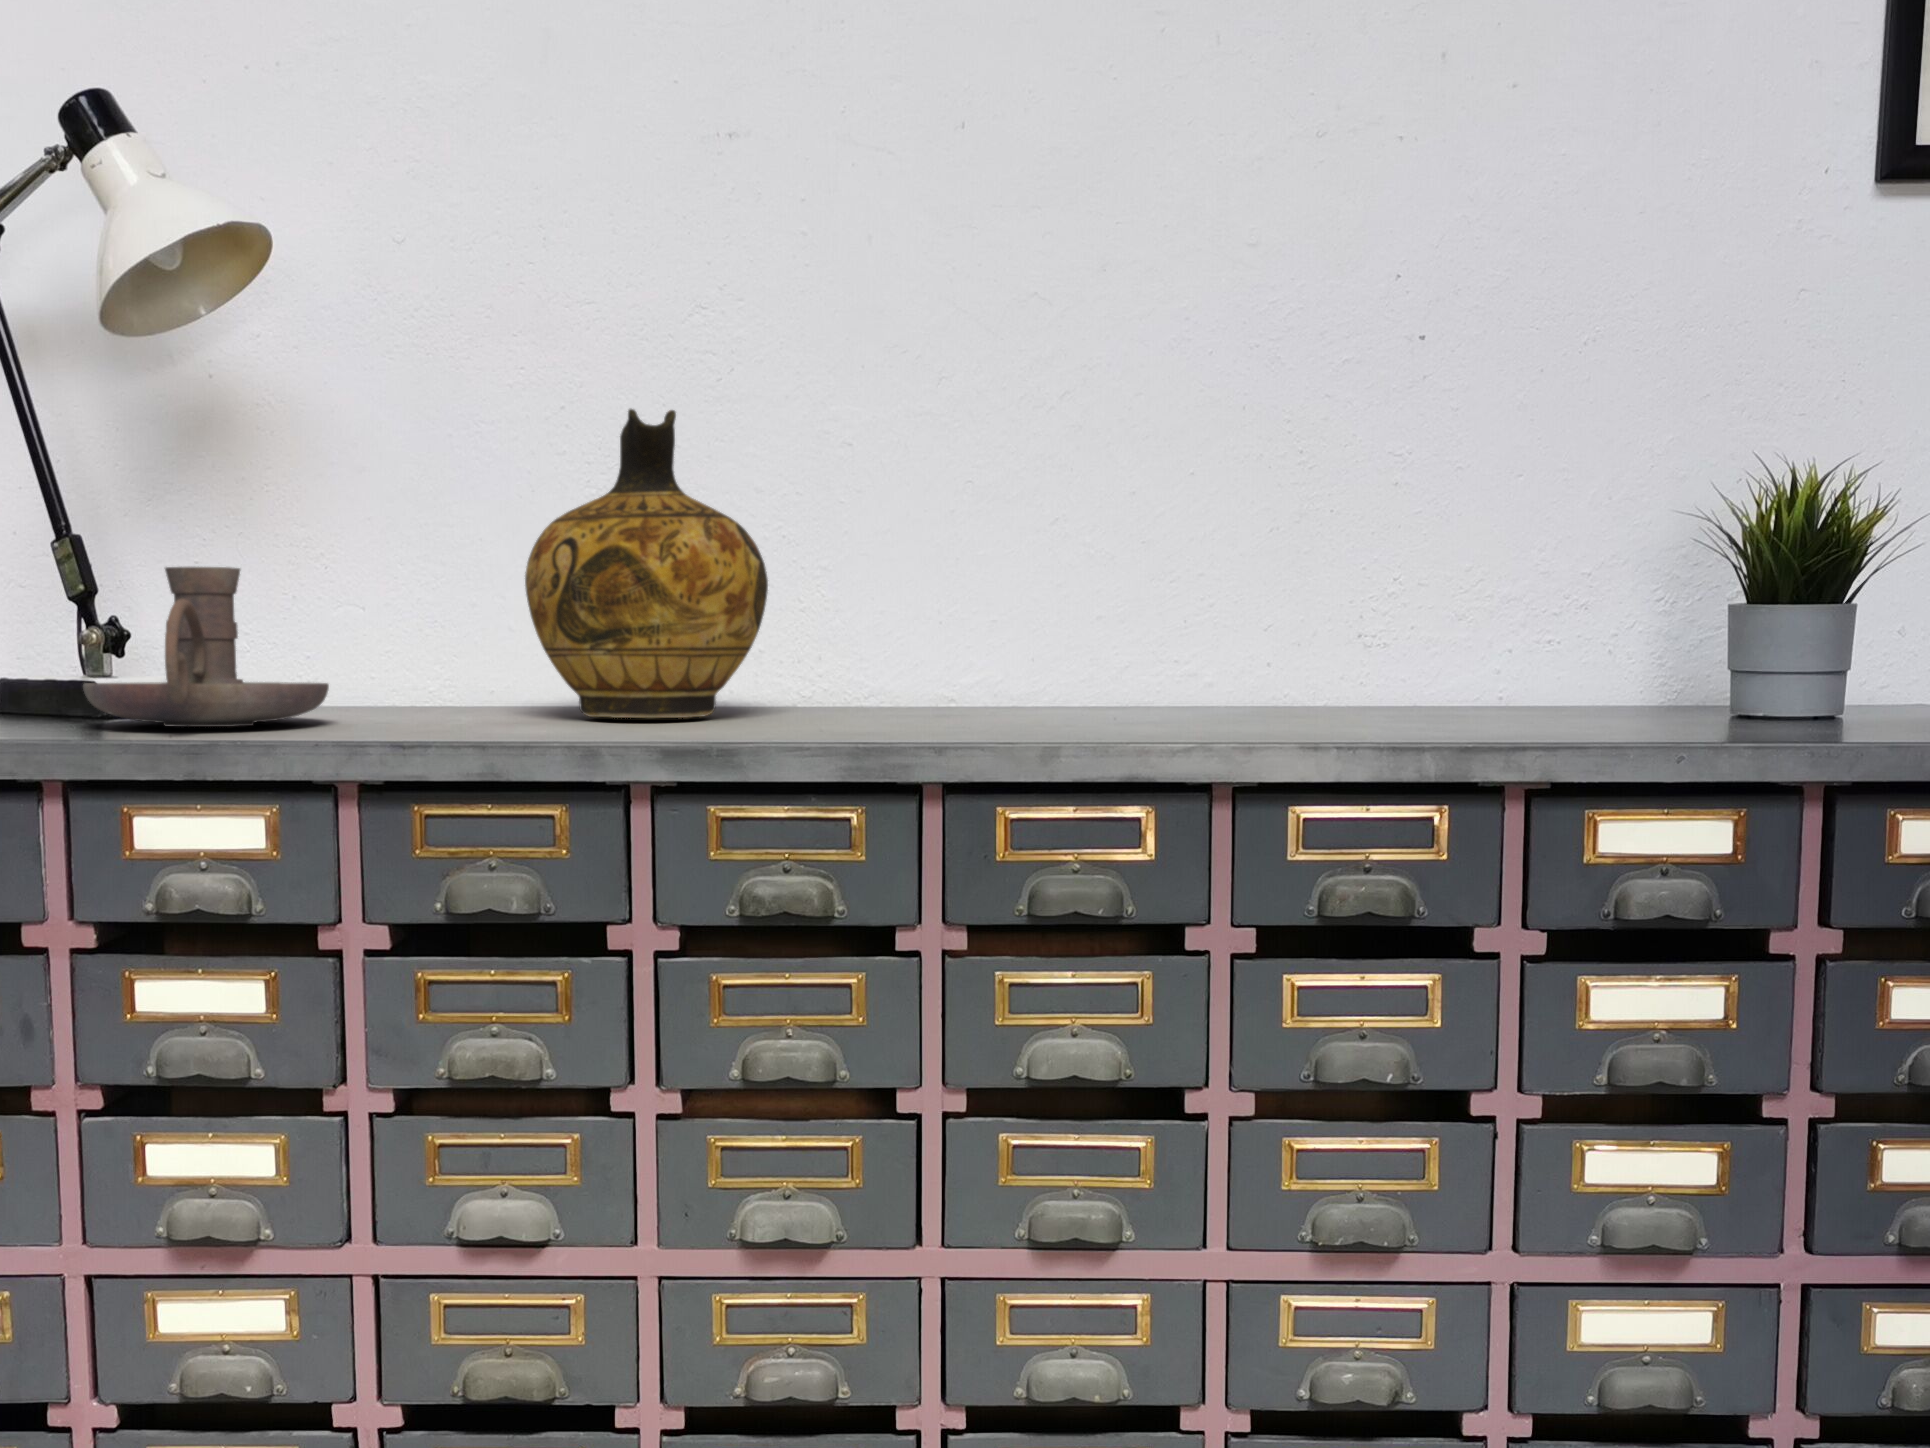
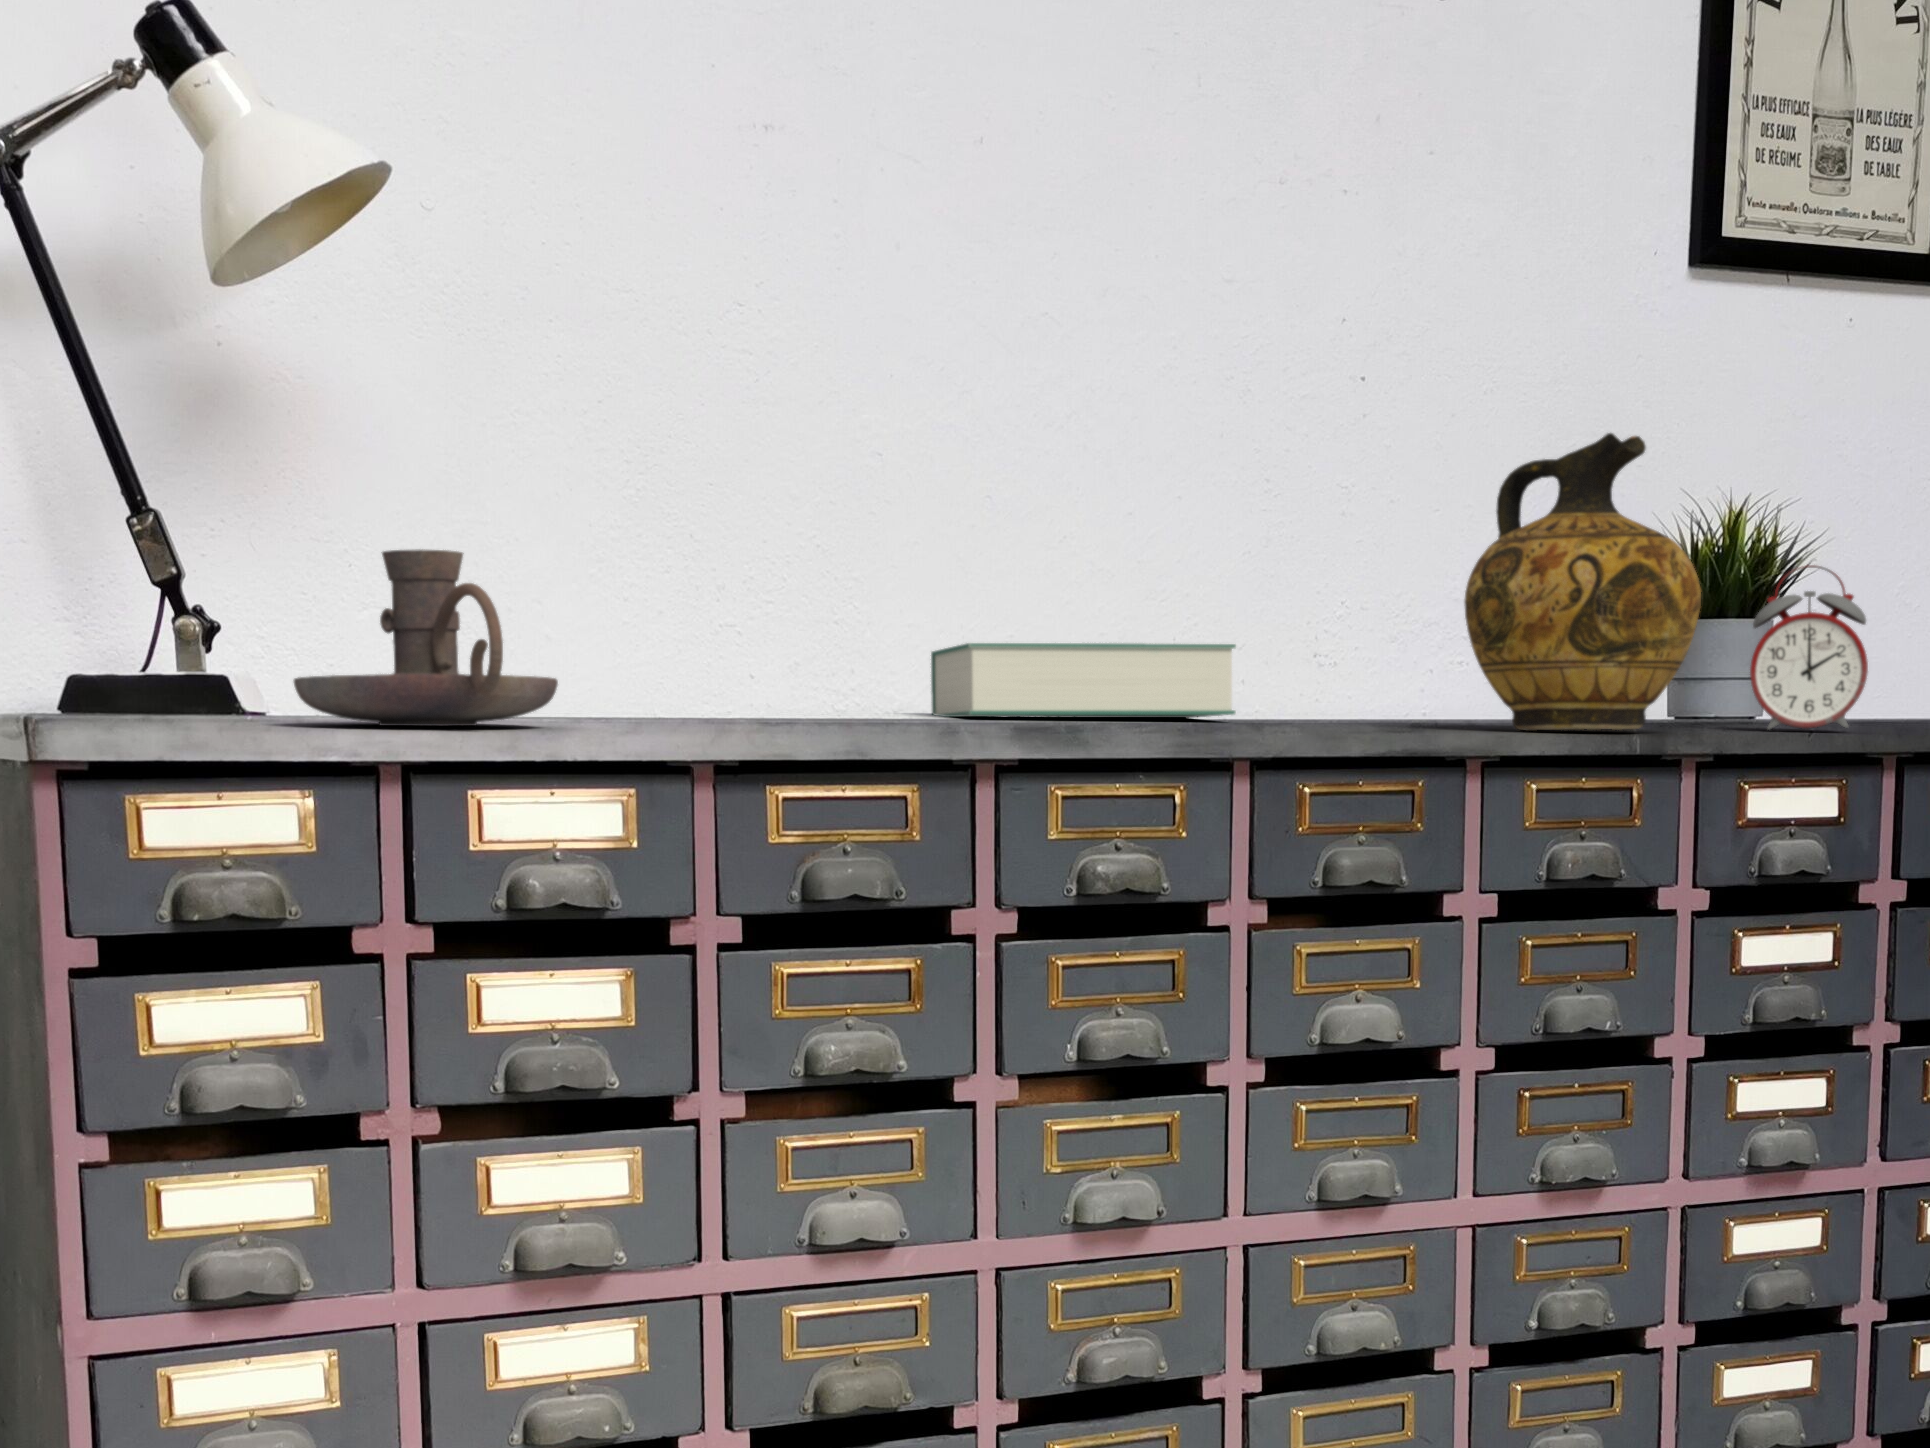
ceramic jug: present [525,409,768,718] -> present [1464,433,1701,731]
alarm clock: none [1762,535,1916,729] -> present [1750,565,1868,729]
book: none [918,629,1221,703] -> present [931,643,1236,718]

